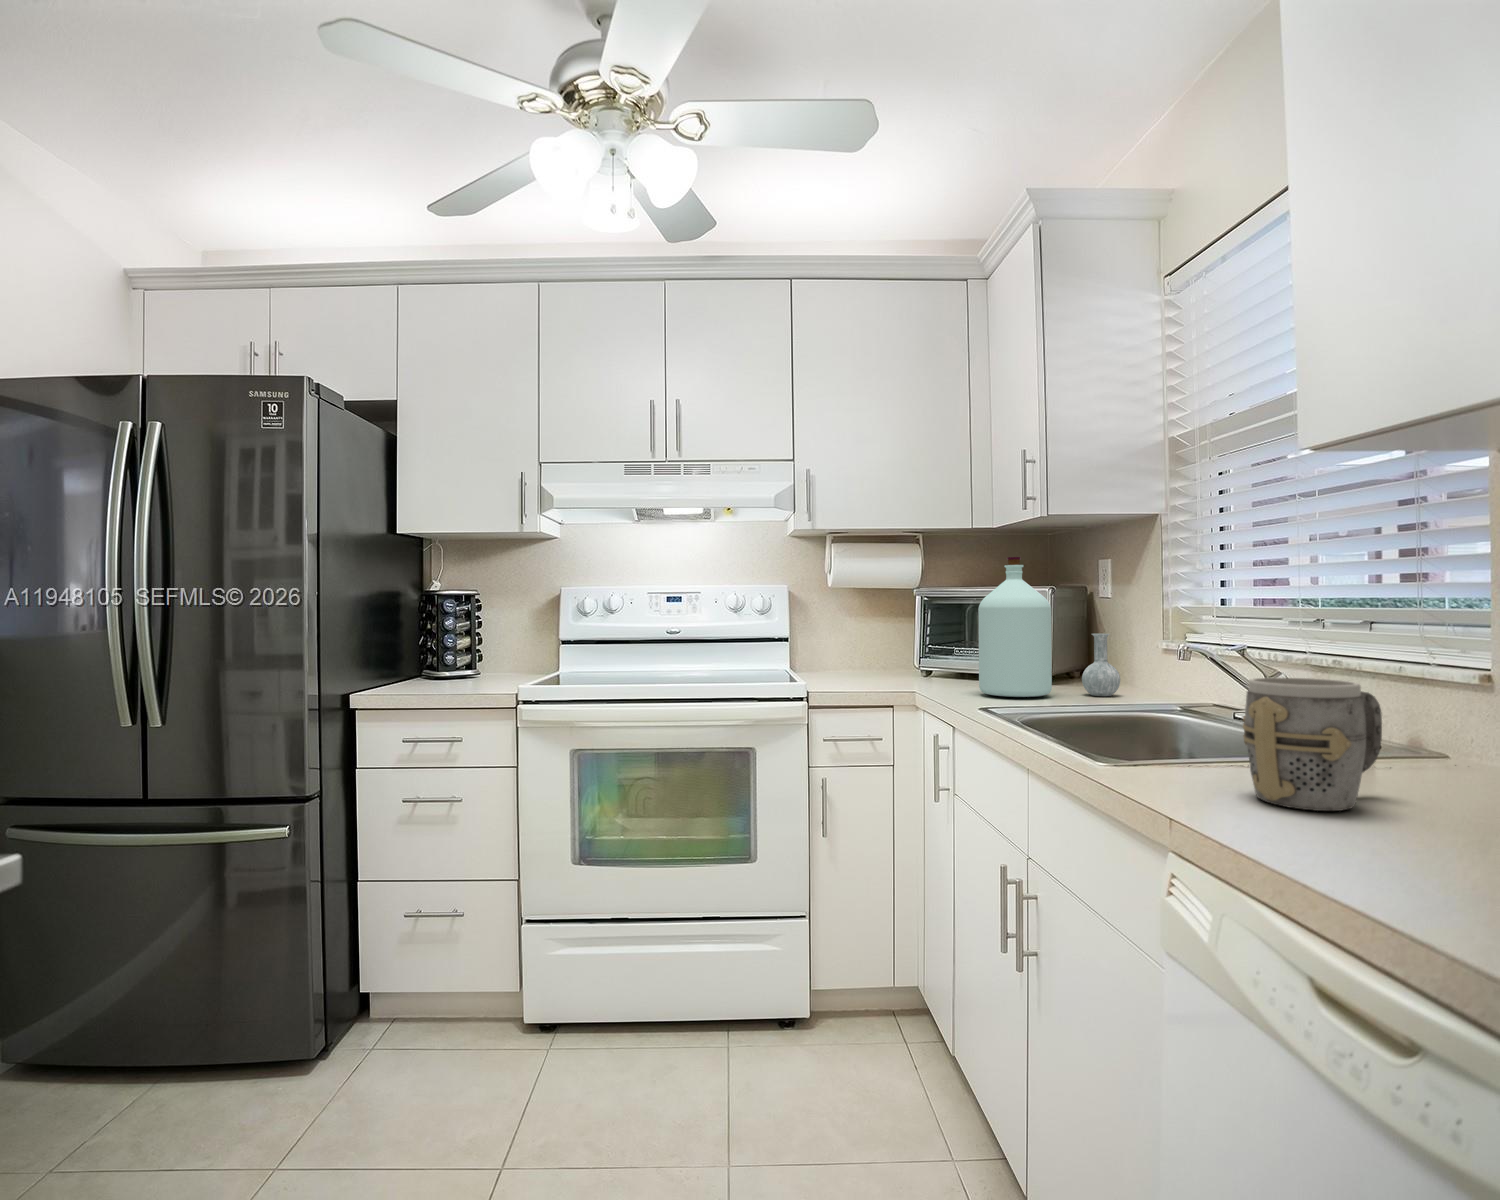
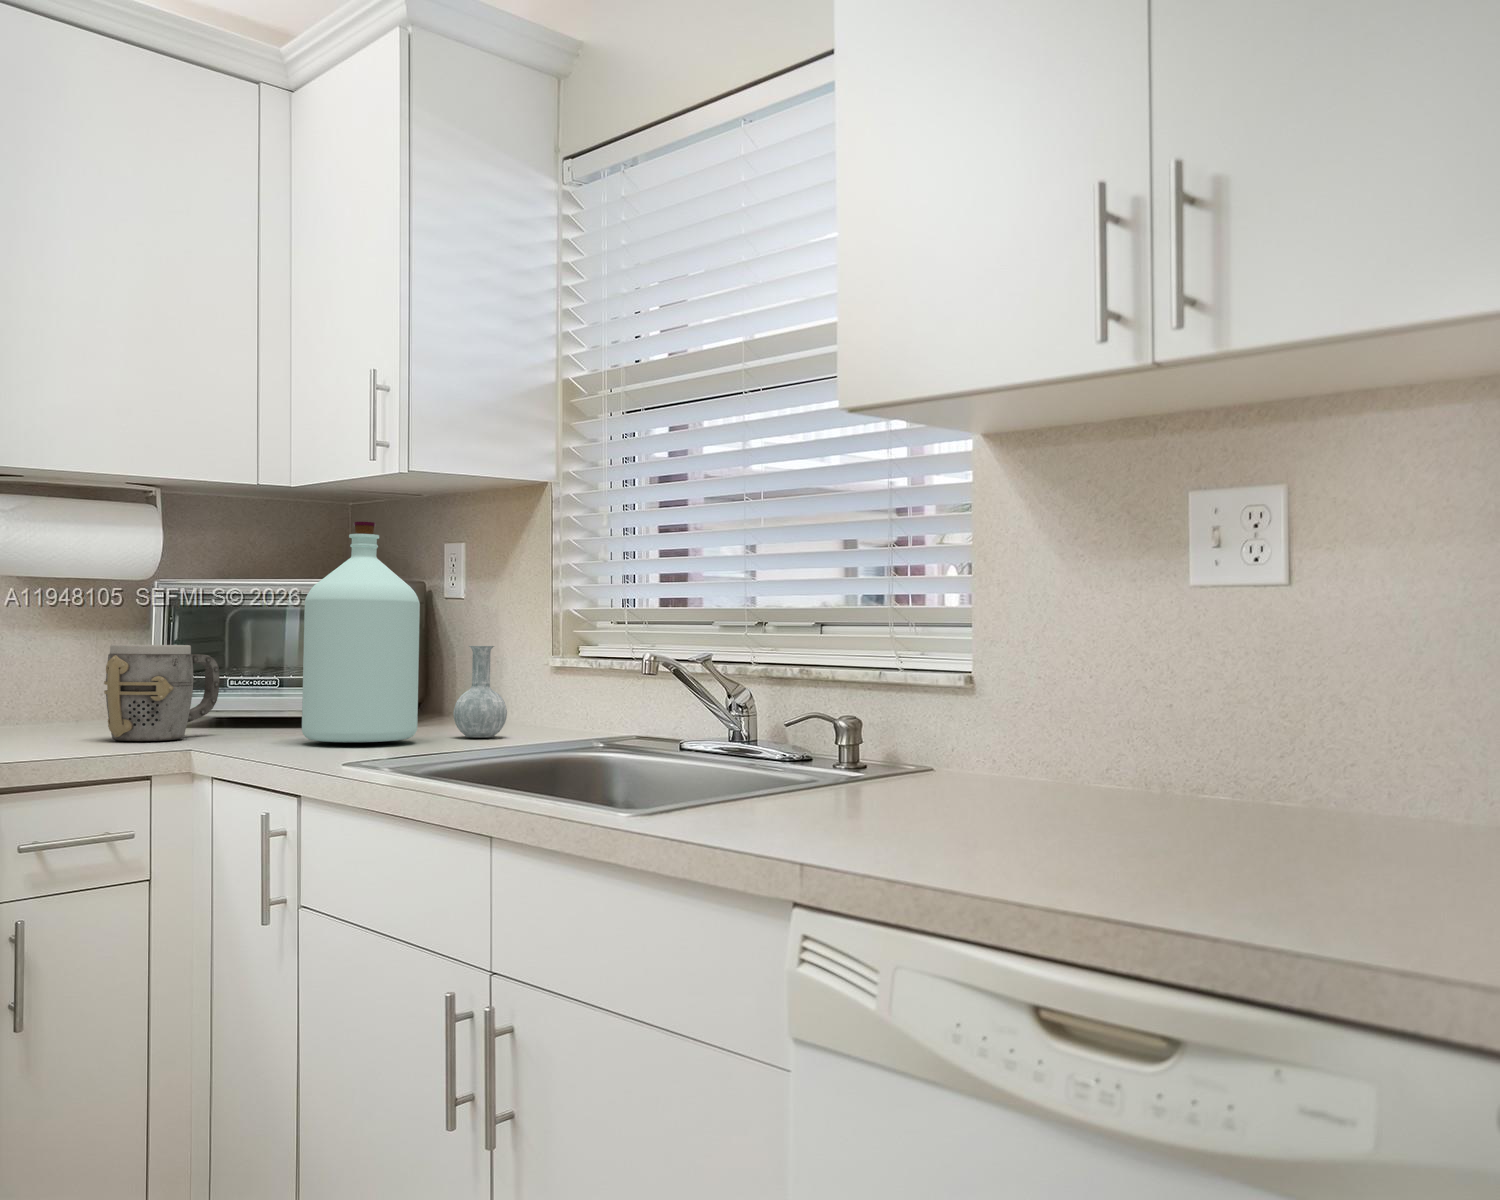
mug: present [1243,677,1382,811] -> present [104,645,220,741]

